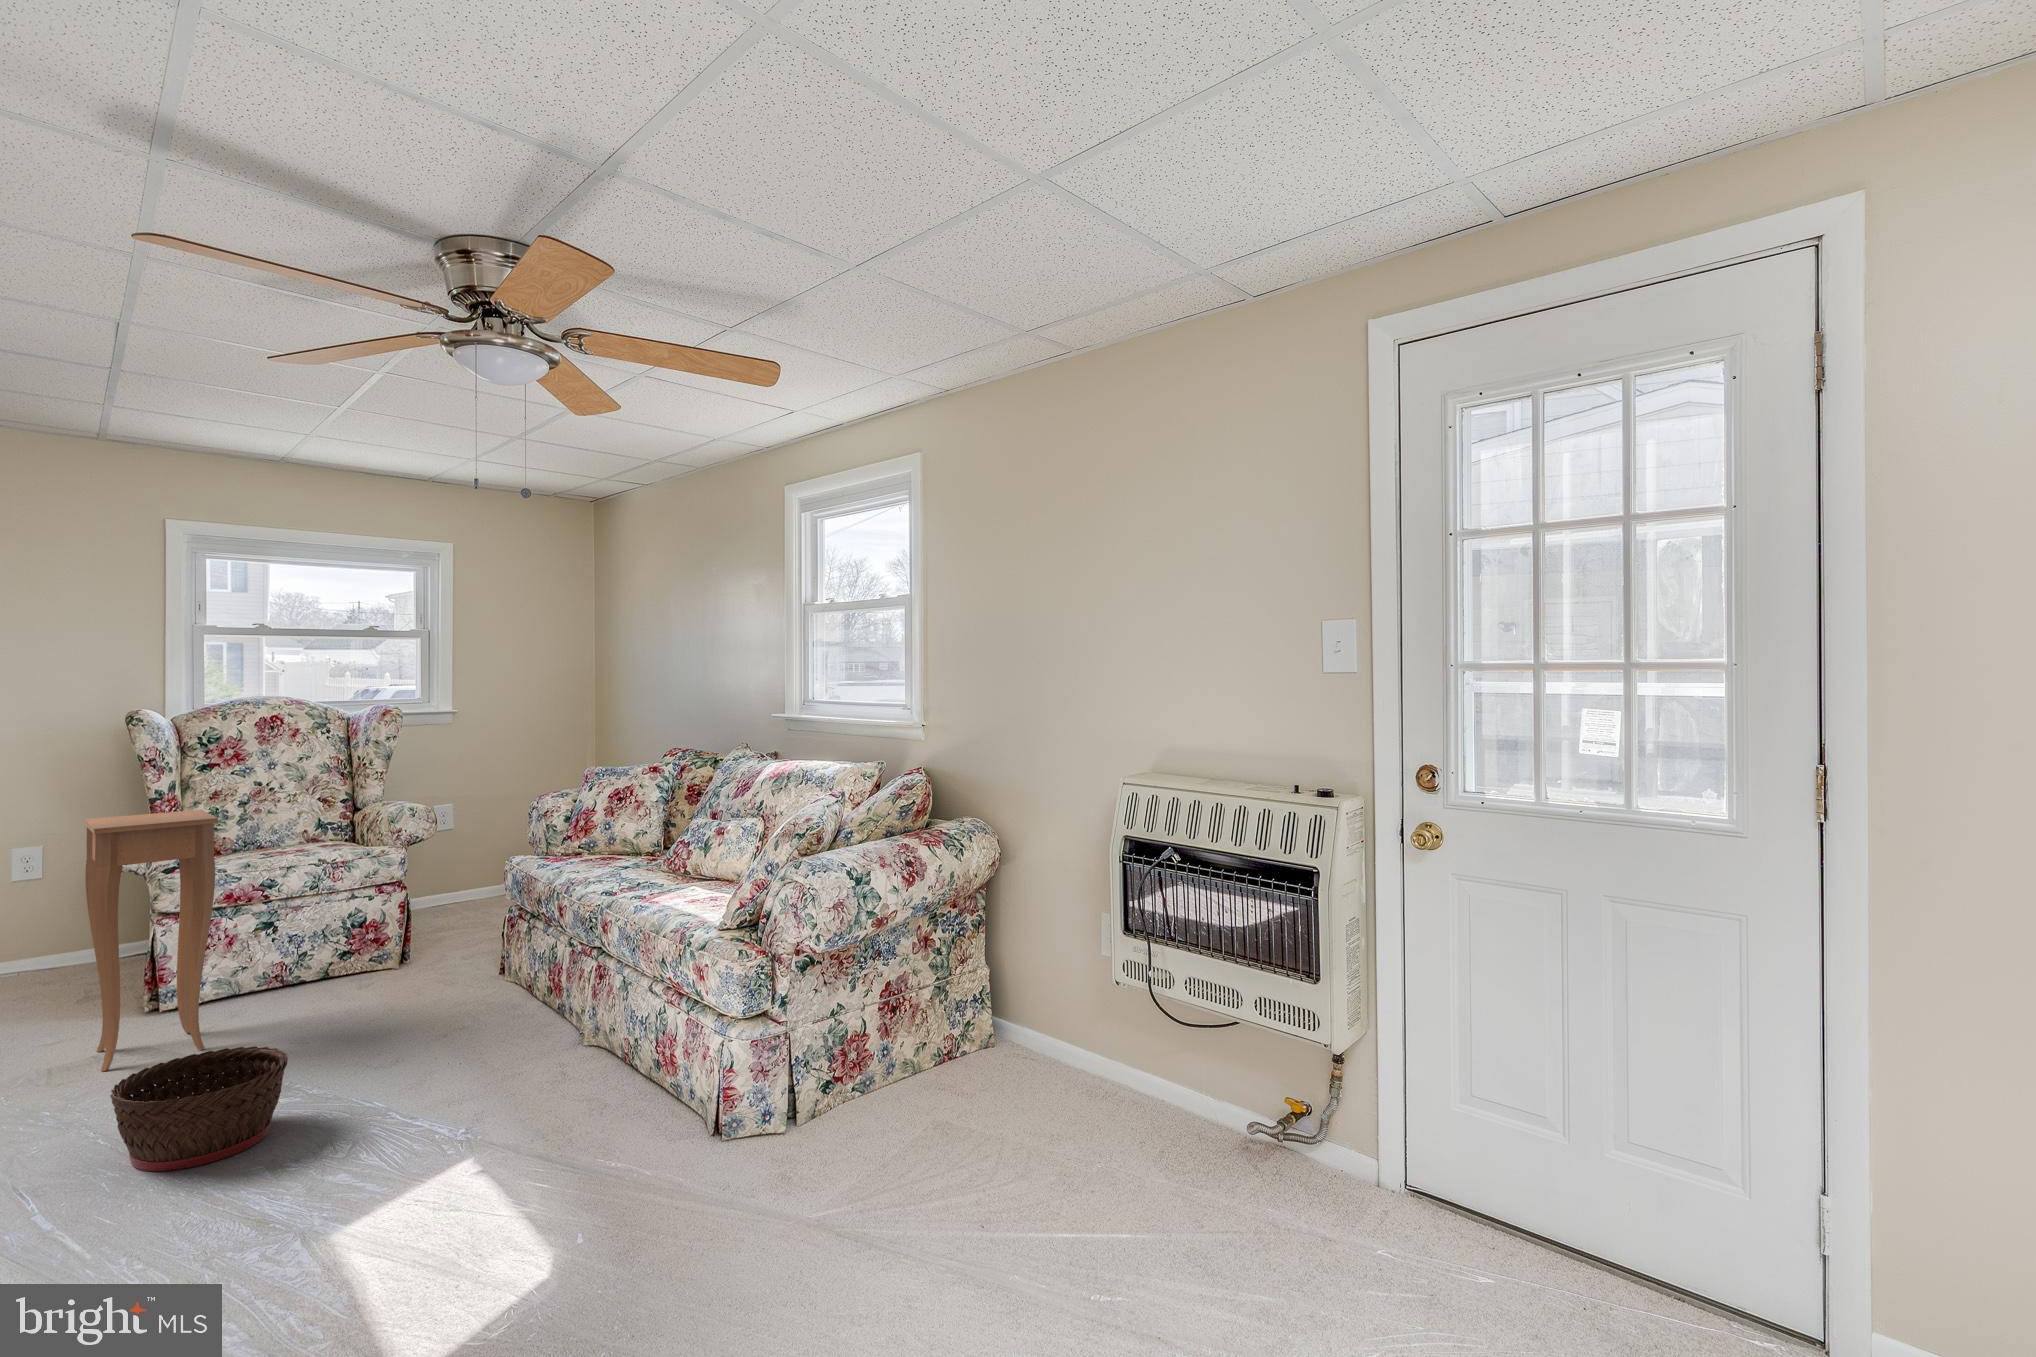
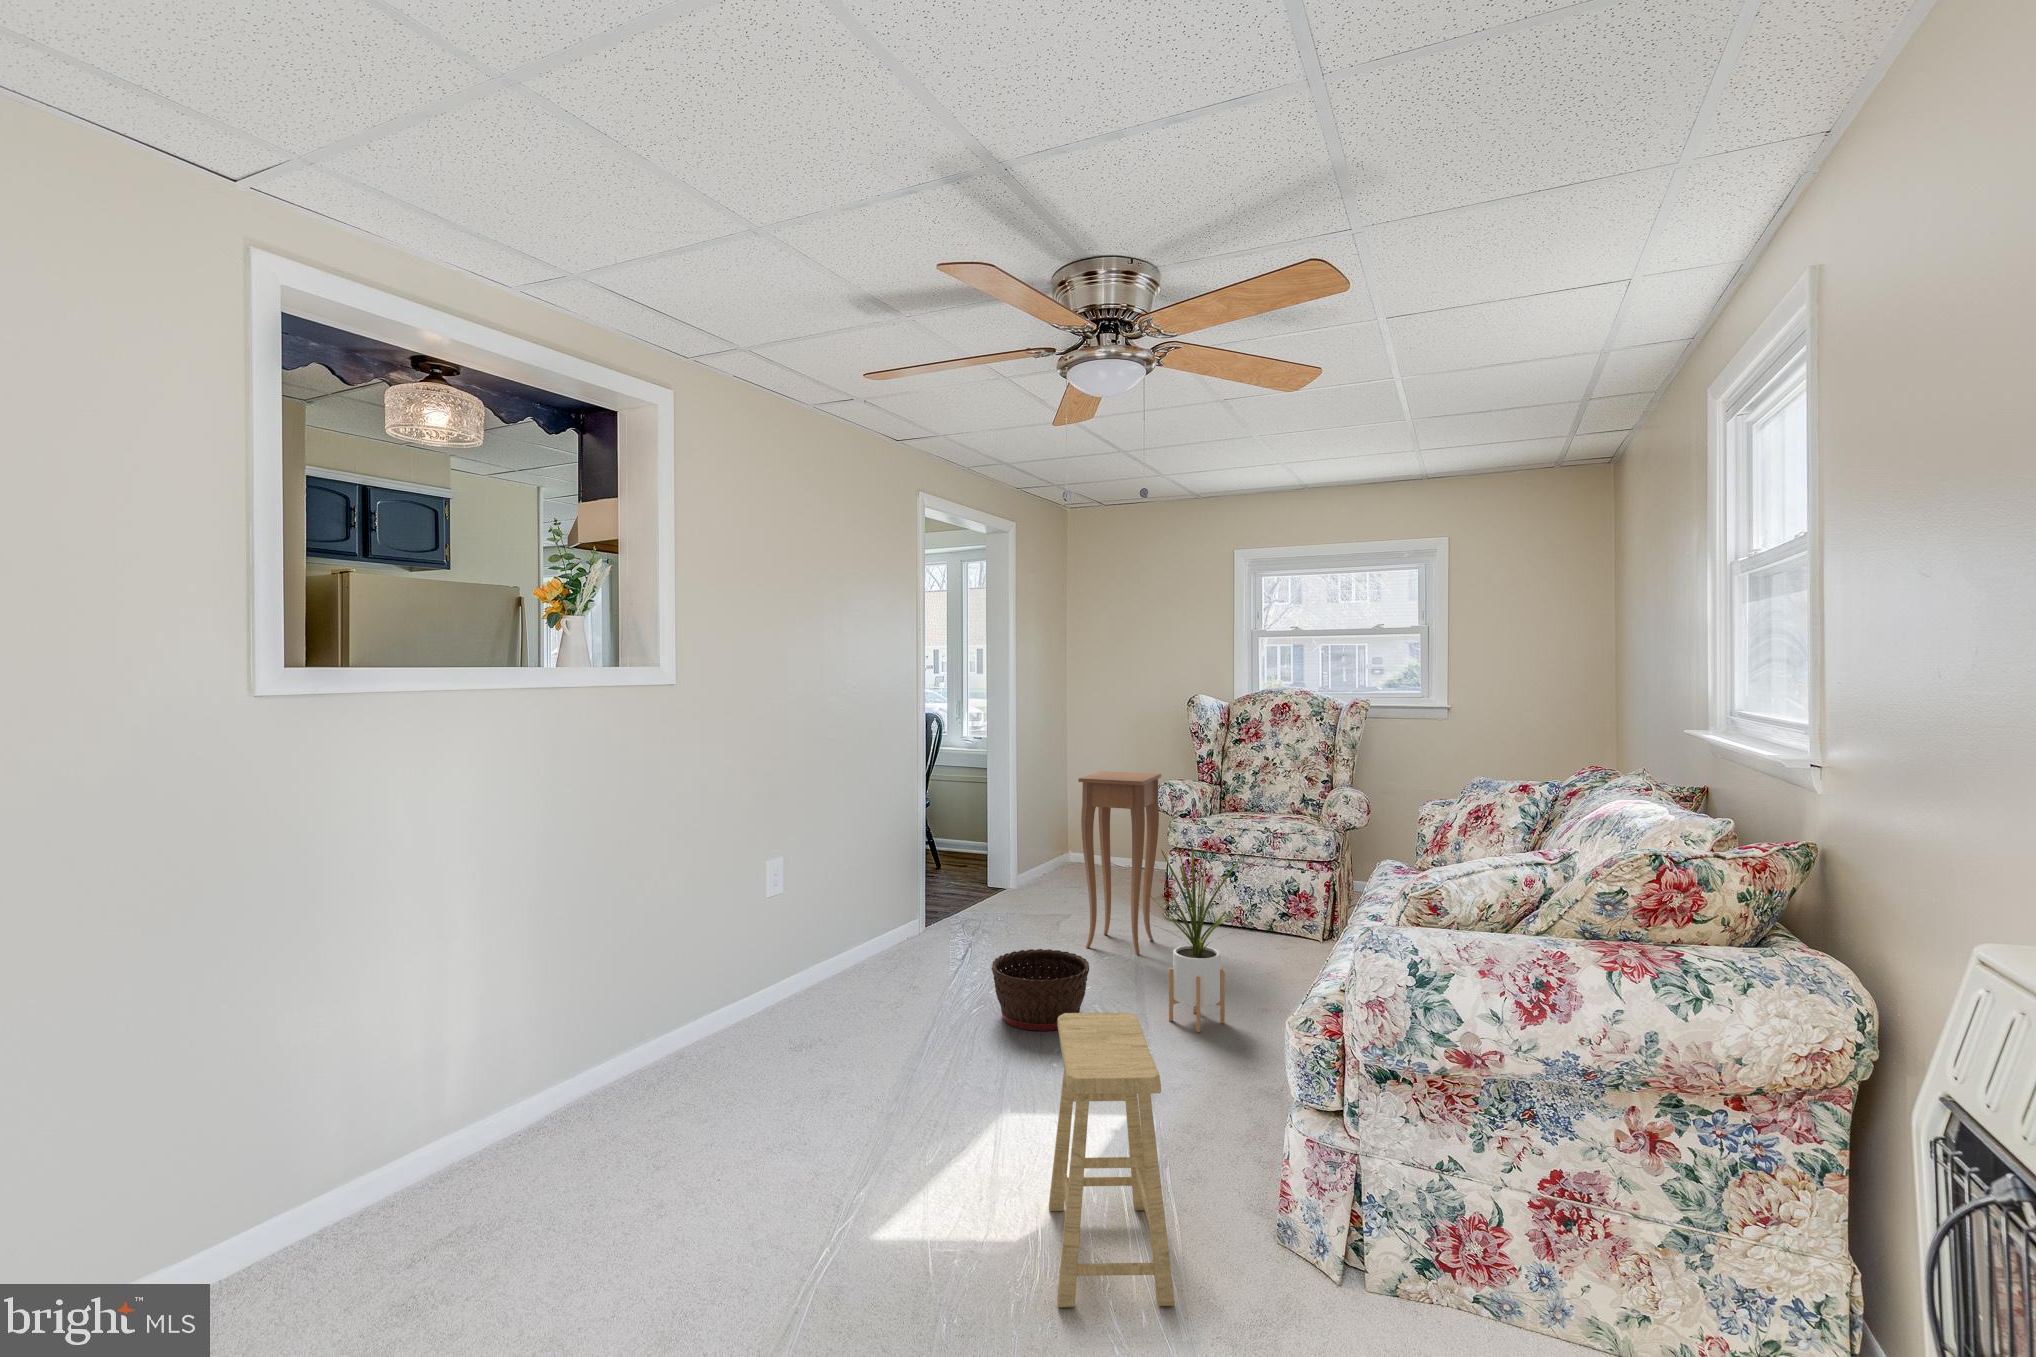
house plant: none [345,855,476,1078] -> present [1151,839,1245,1032]
footstool: none [565,995,760,1254] -> present [1049,1013,1175,1307]

